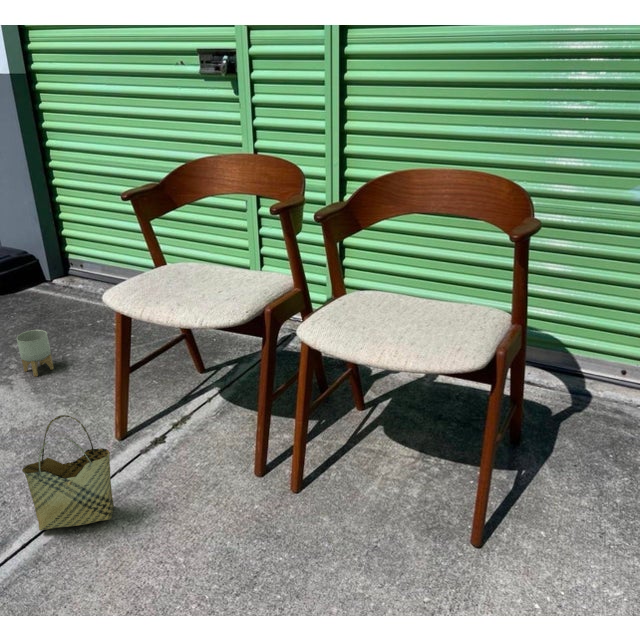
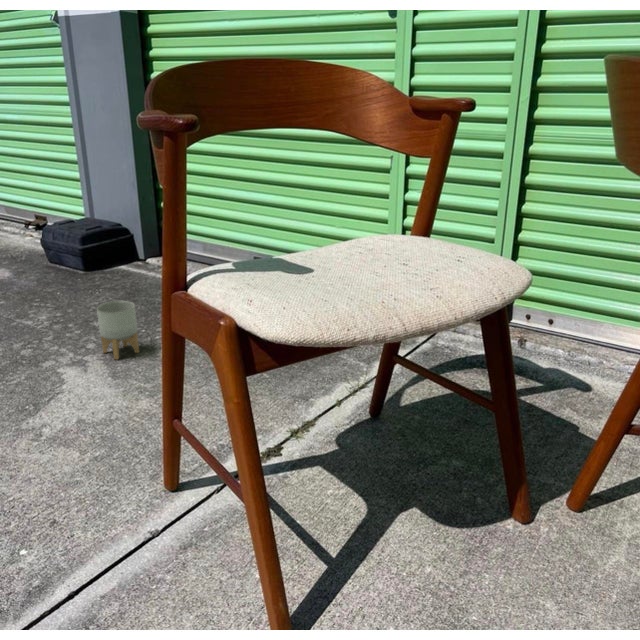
woven basket: present [22,415,114,531] -> none [78,396,210,572]

